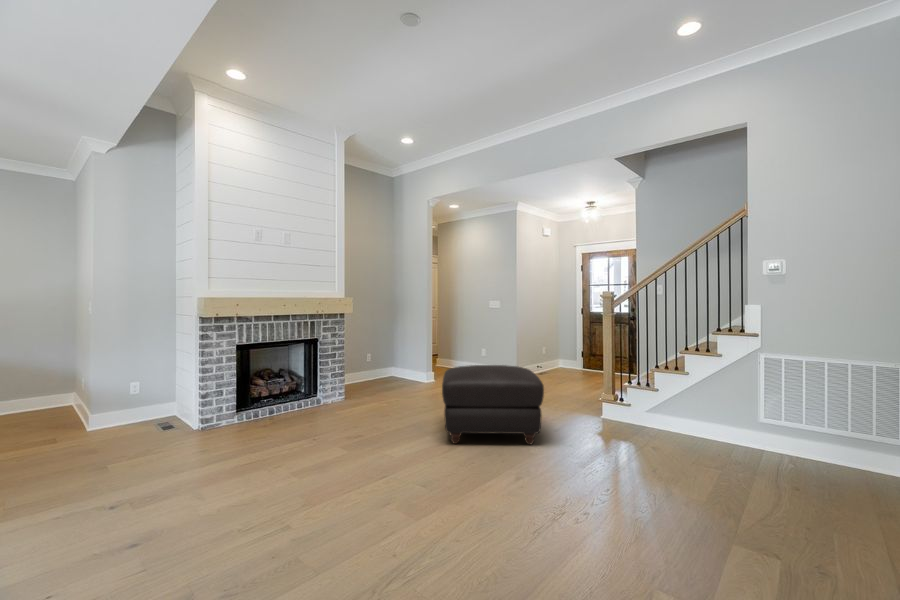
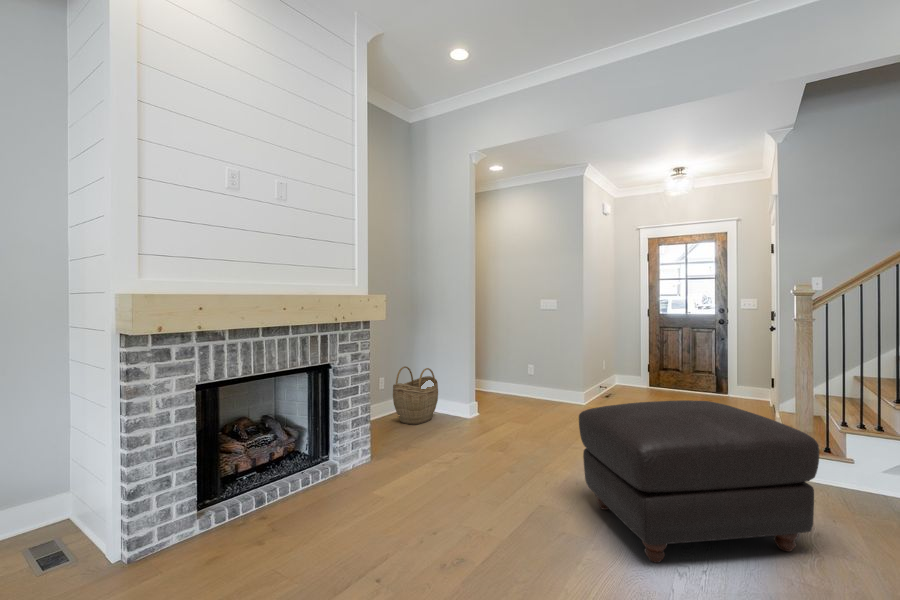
woven basket: none [373,345,405,384] -> present [393,366,438,425]

